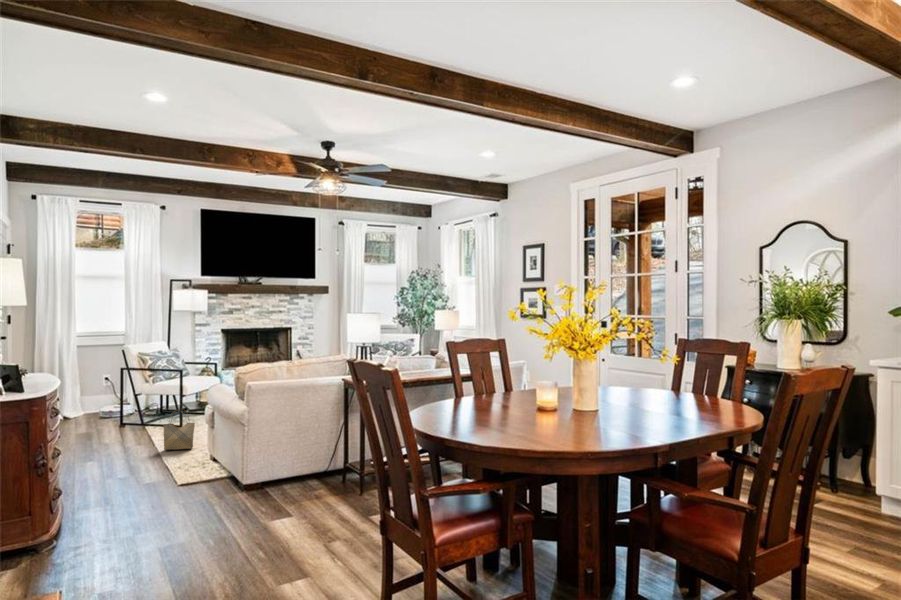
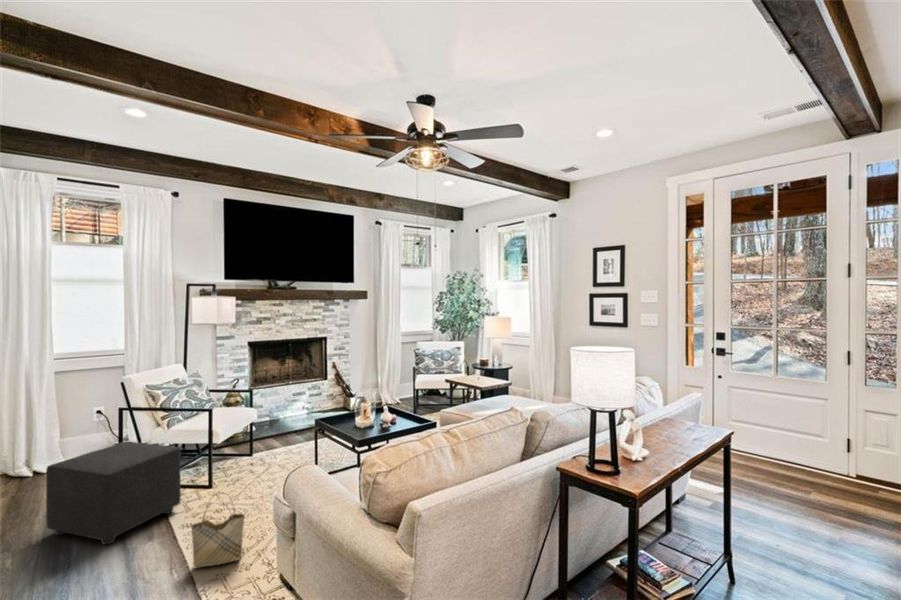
ottoman: none [80,387,161,442] -> present [46,441,181,545]

